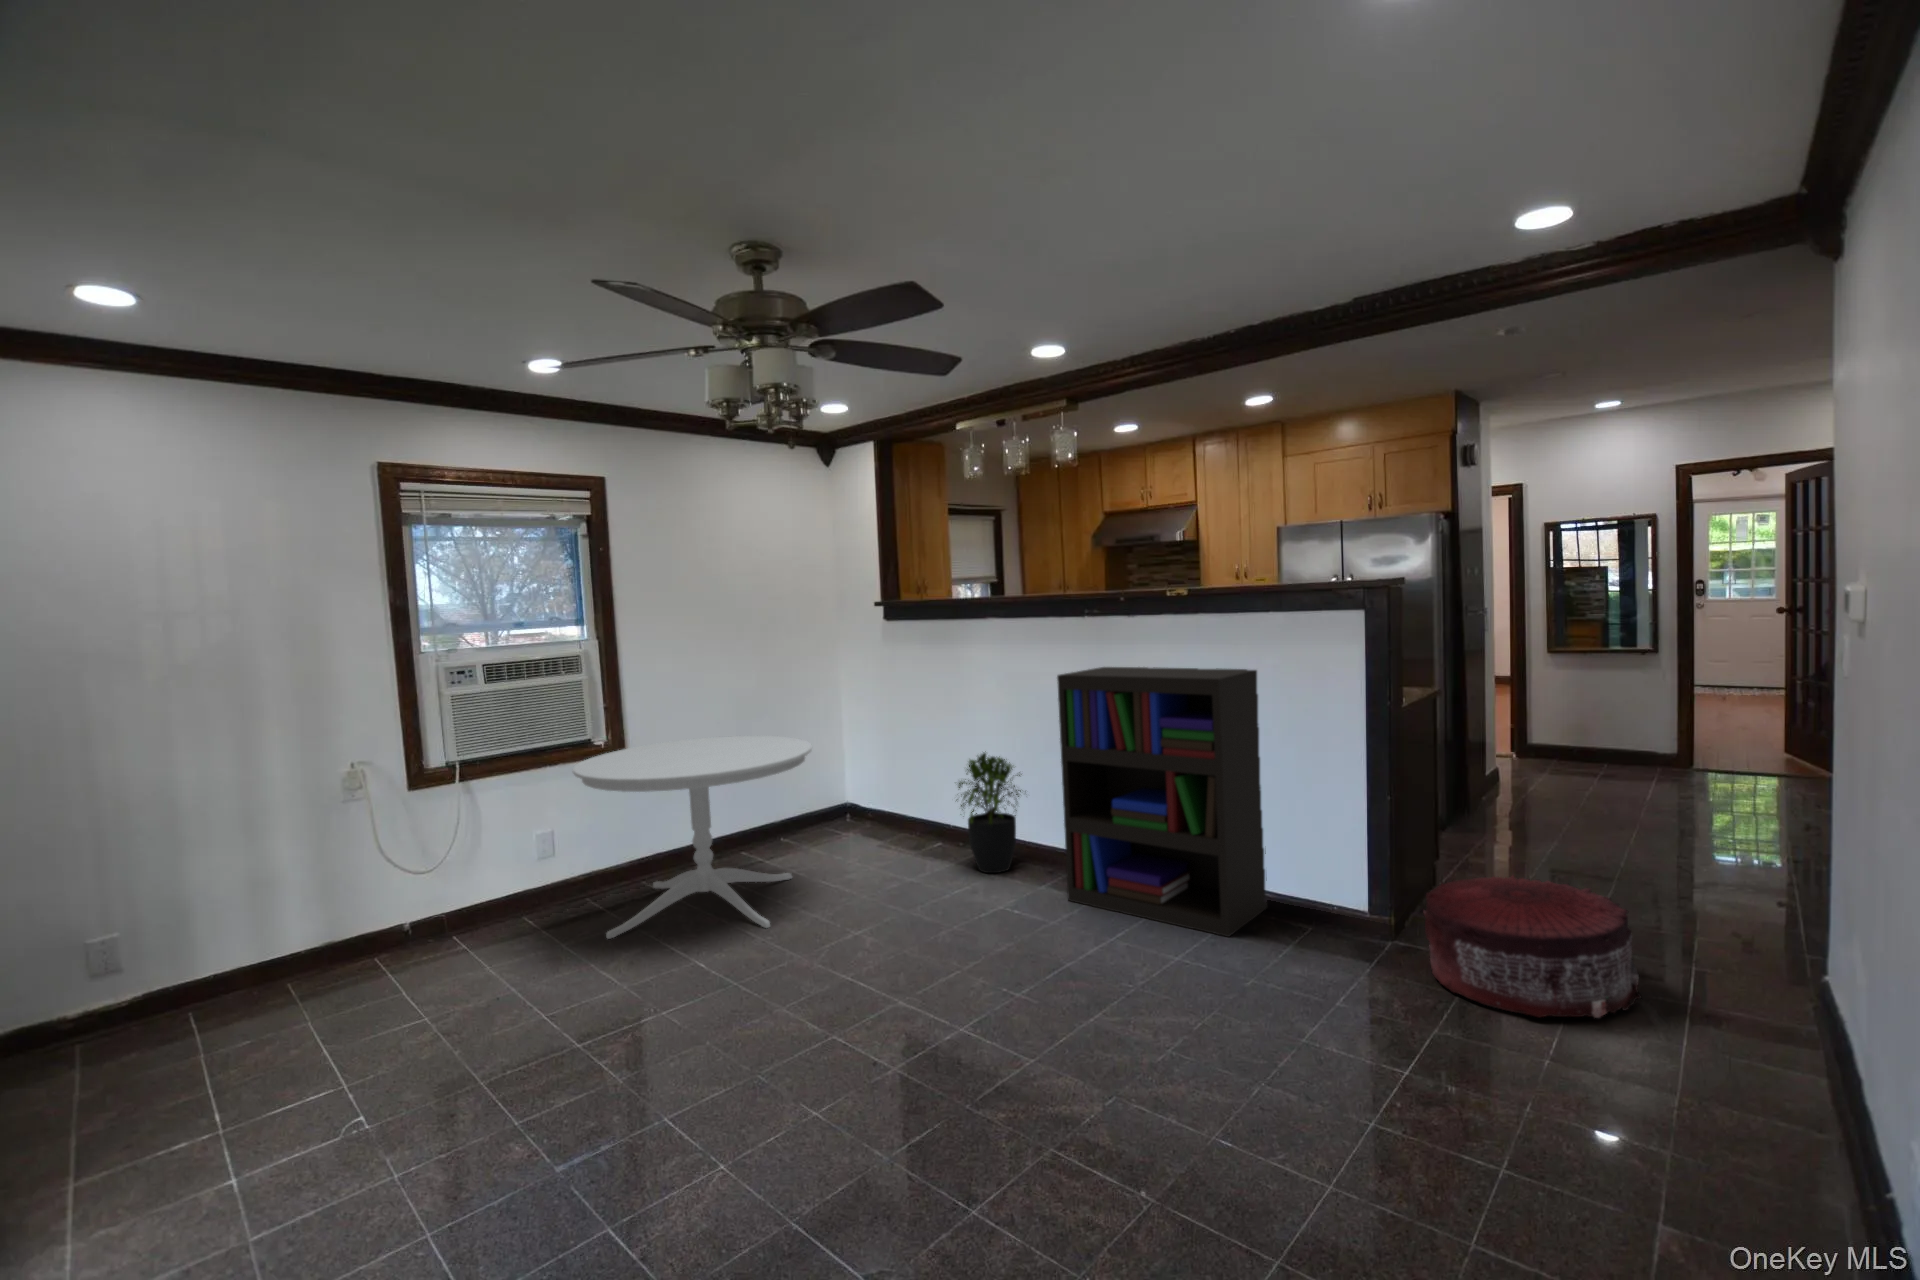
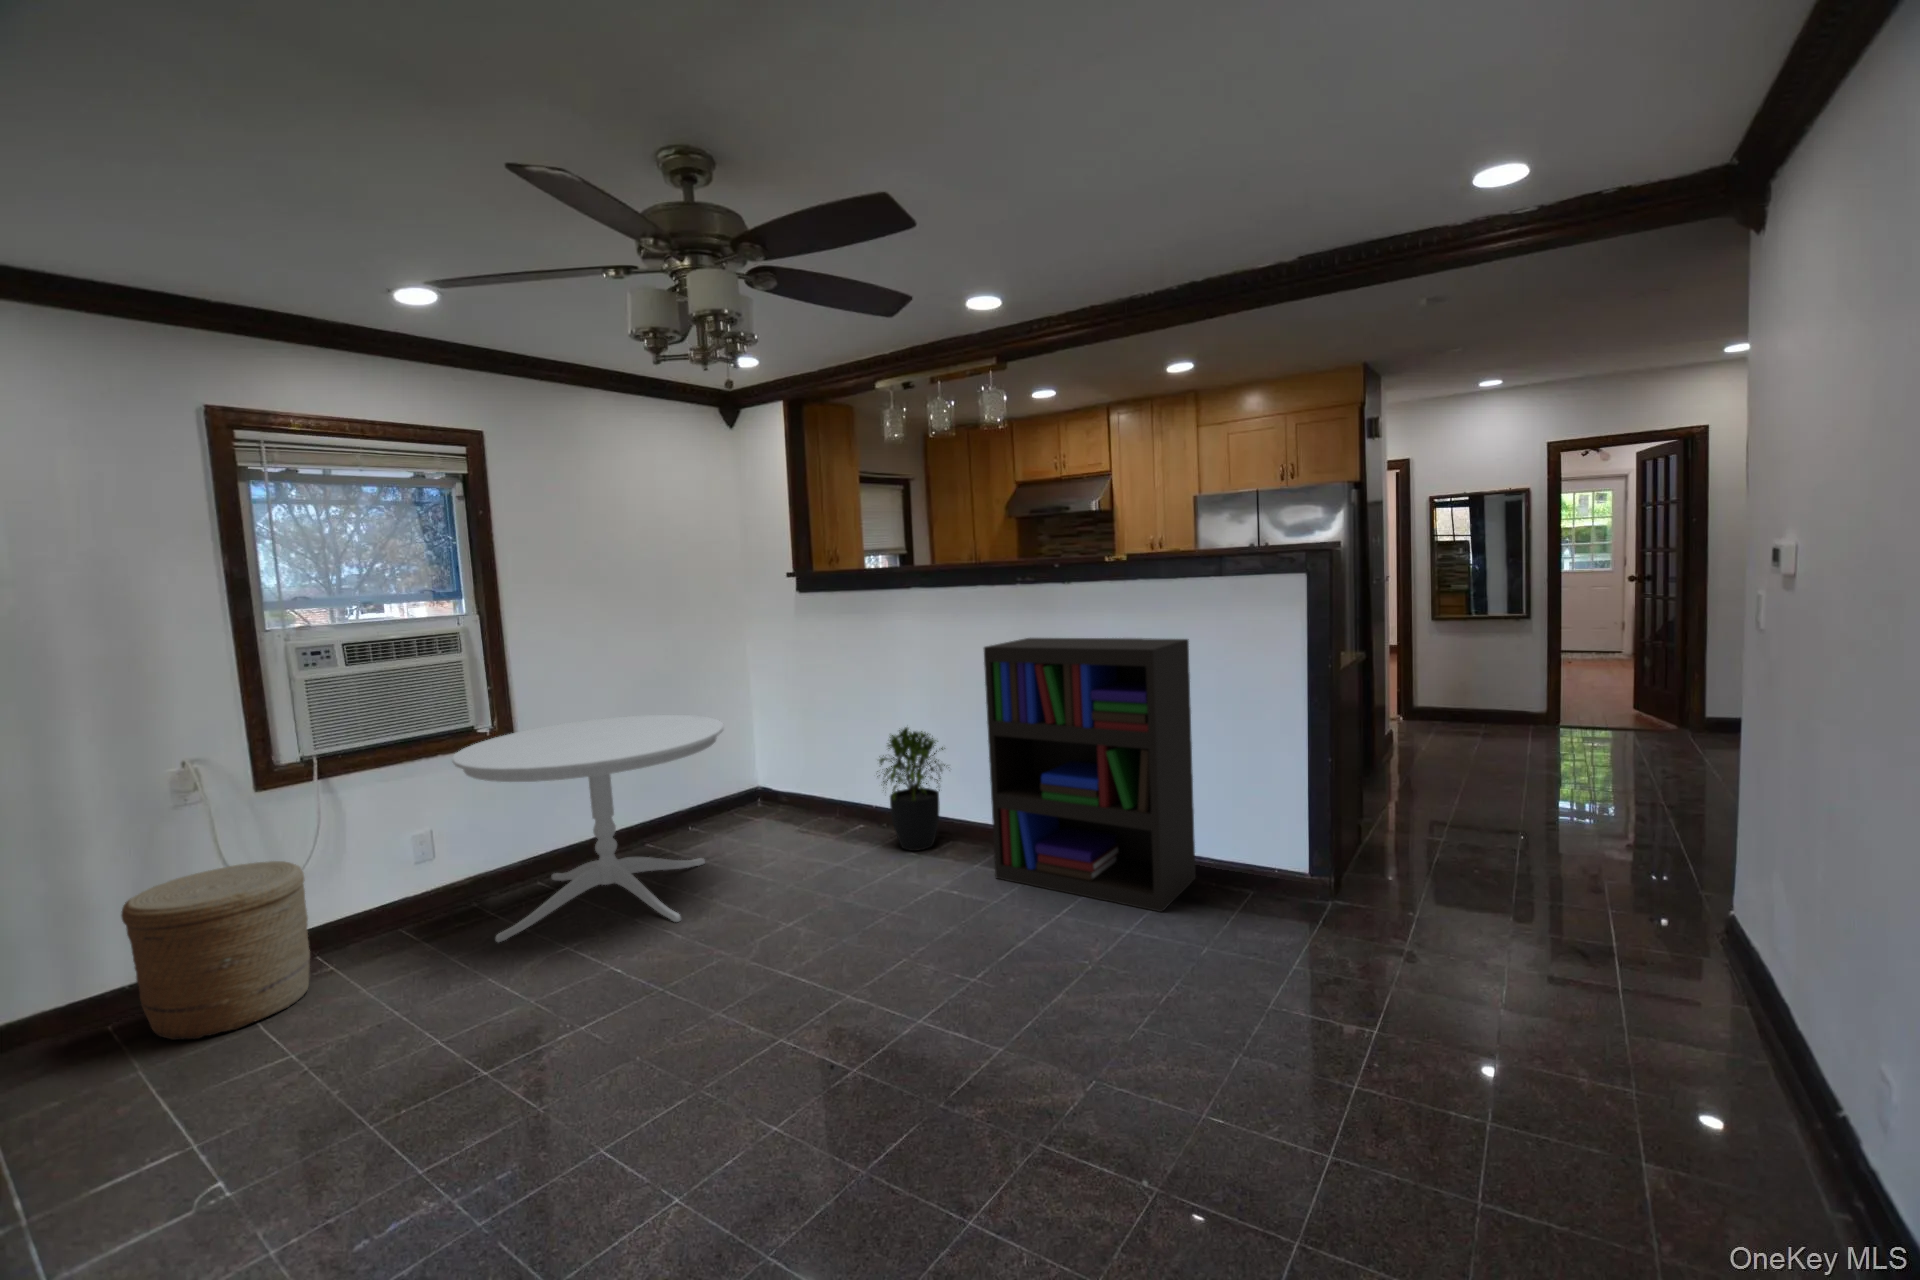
woven basket: none [309,855,453,1005] -> present [121,861,310,1040]
pouf: present [1423,875,1642,1018] -> none [1357,841,1574,989]

